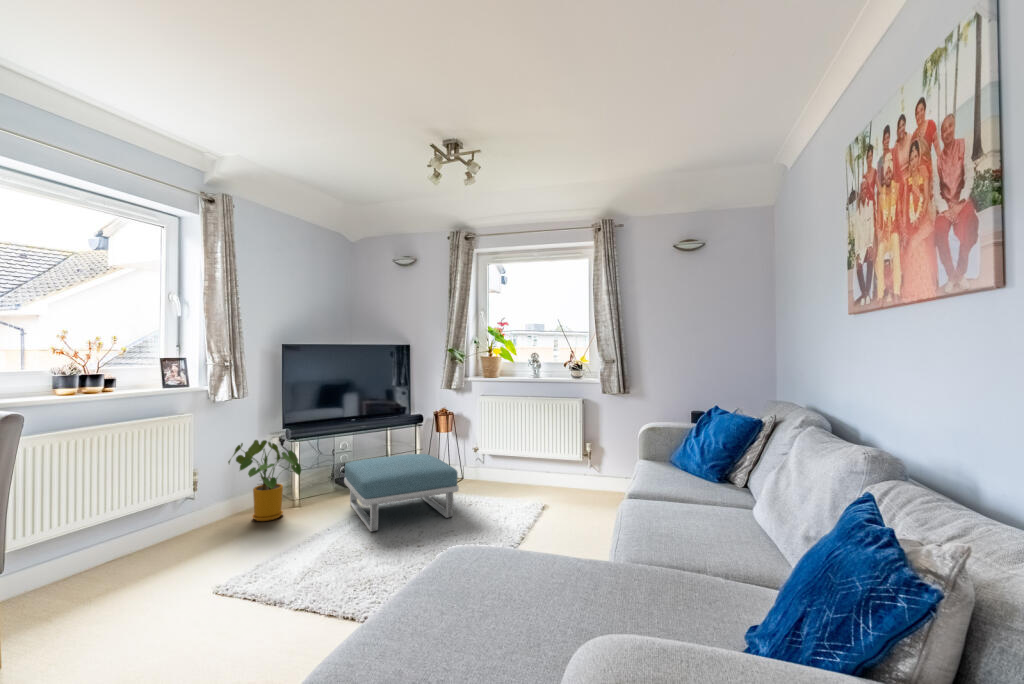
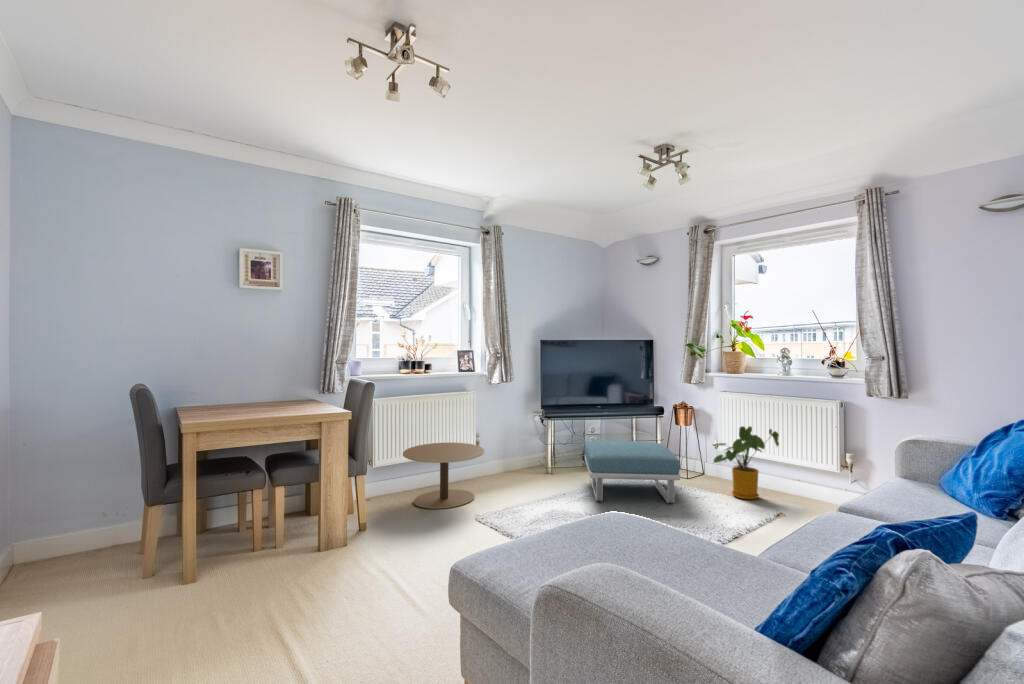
house plant: present [228,440,301,521] -> present [714,426,779,499]
side table: none [67,488,217,600] -> present [403,442,484,509]

